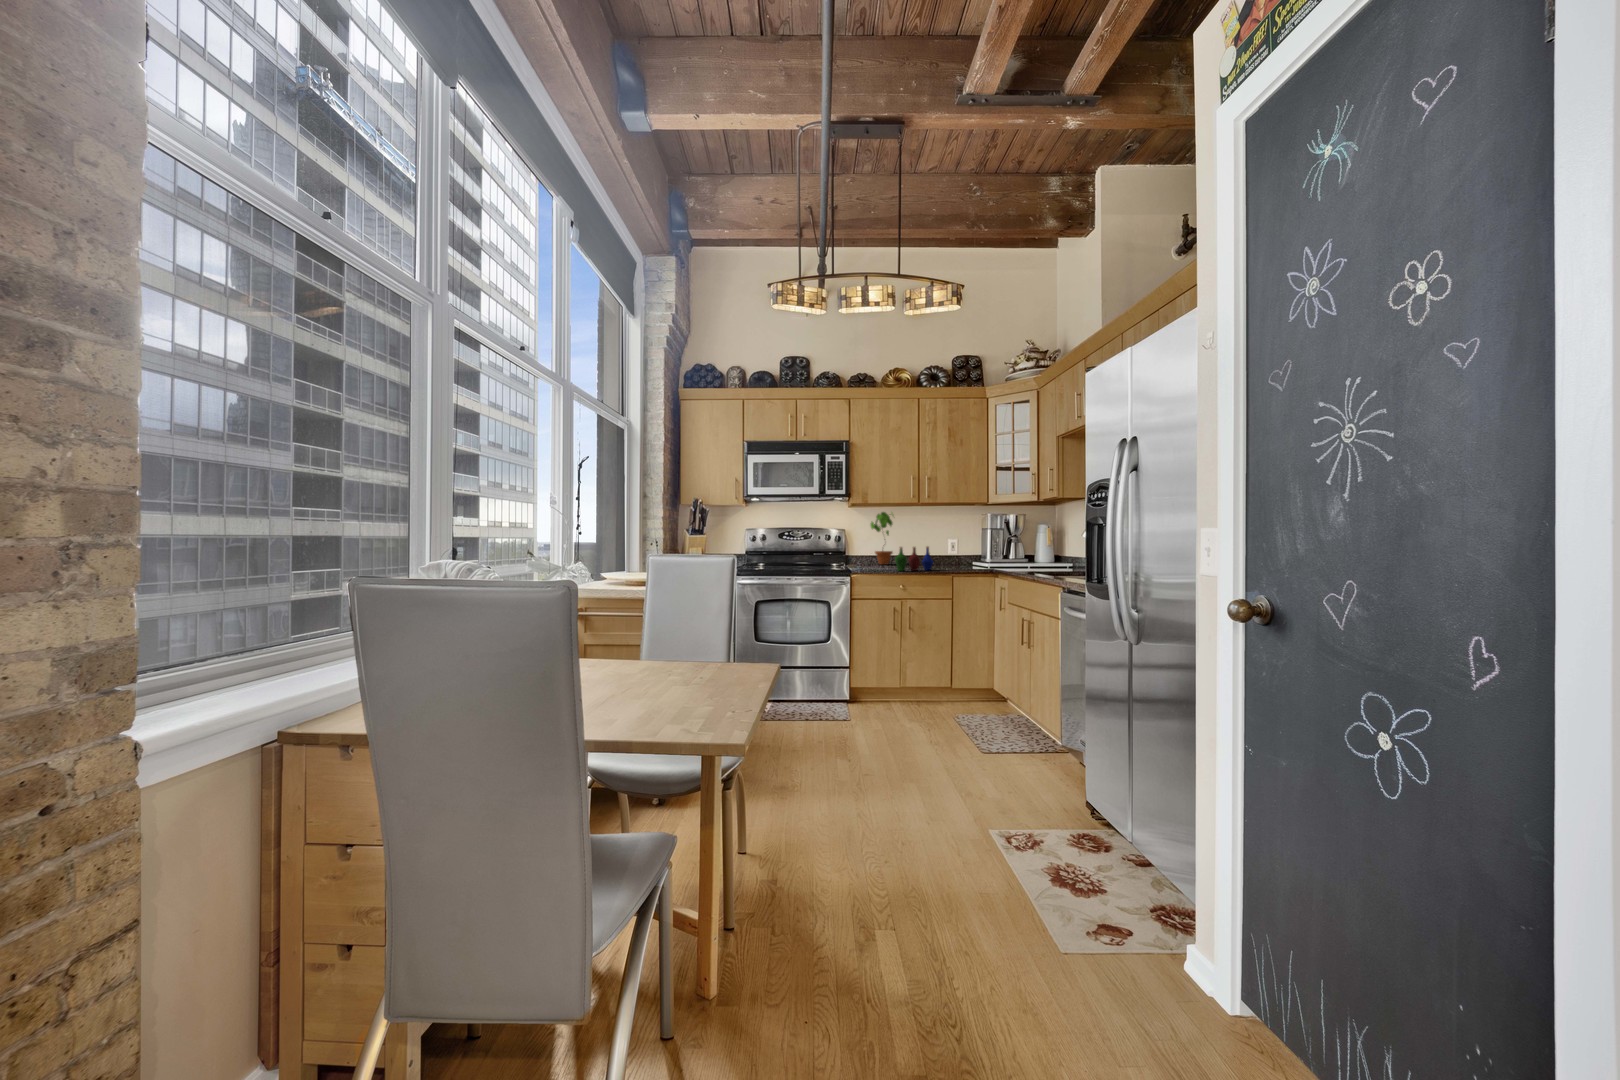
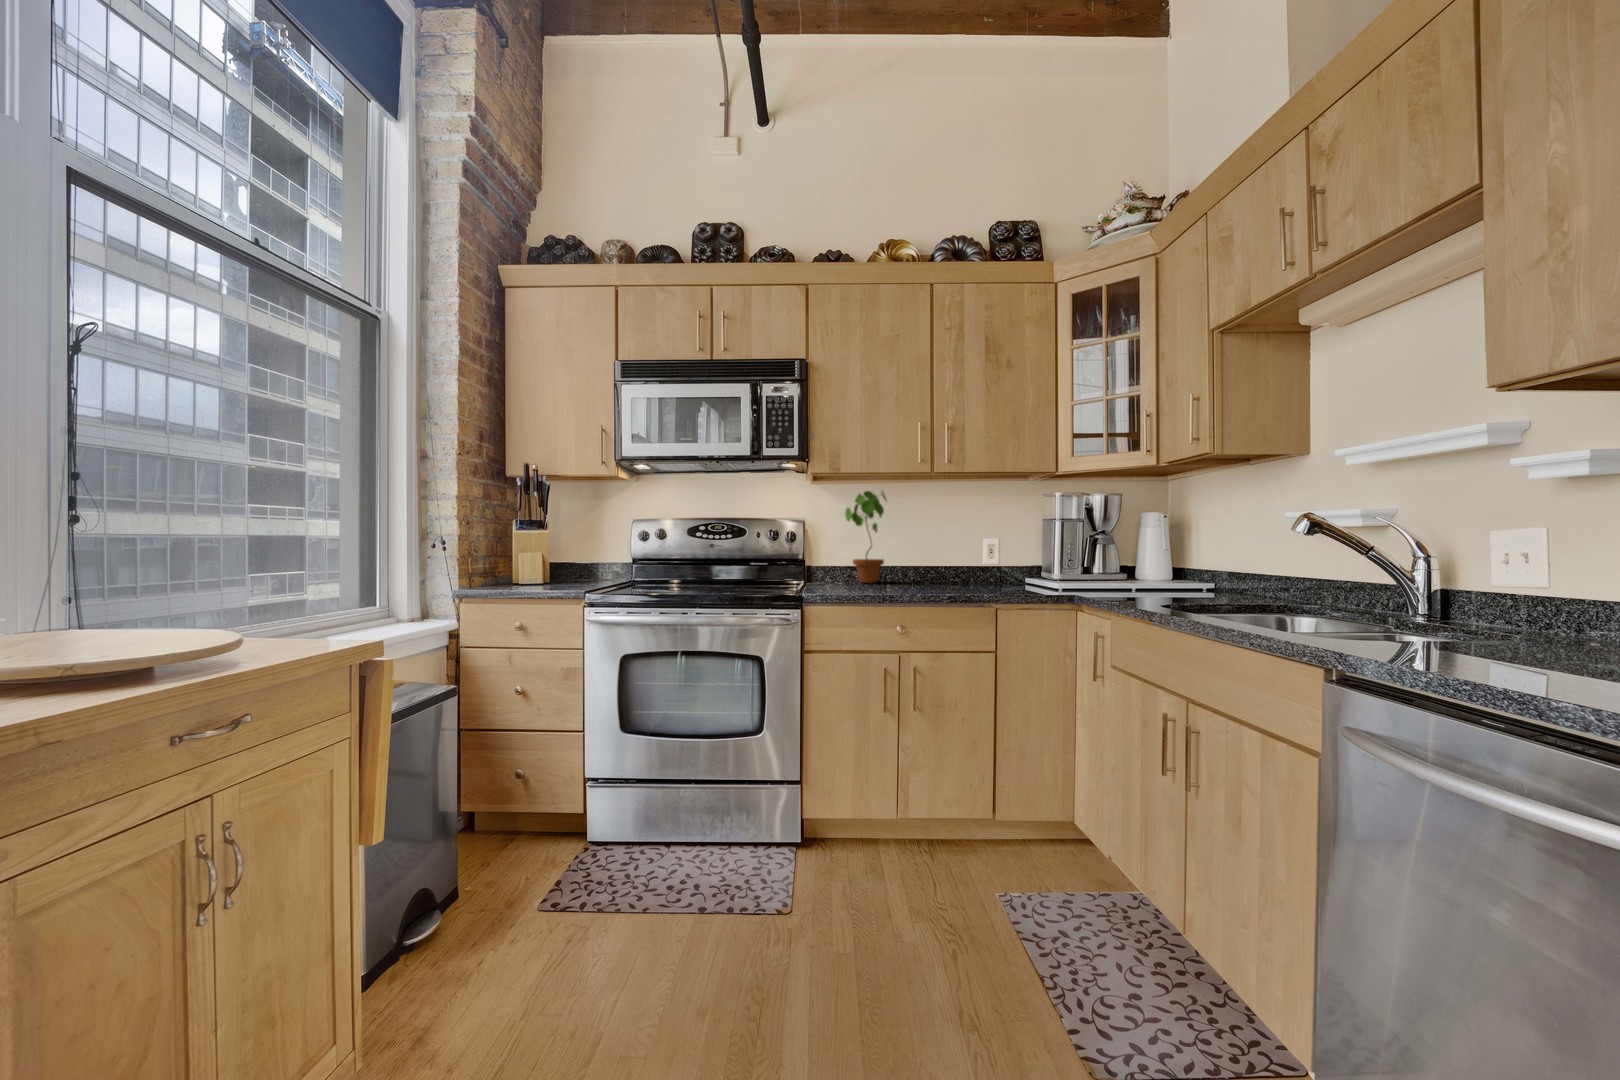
bottle: present [895,547,933,571] -> none [888,551,960,598]

